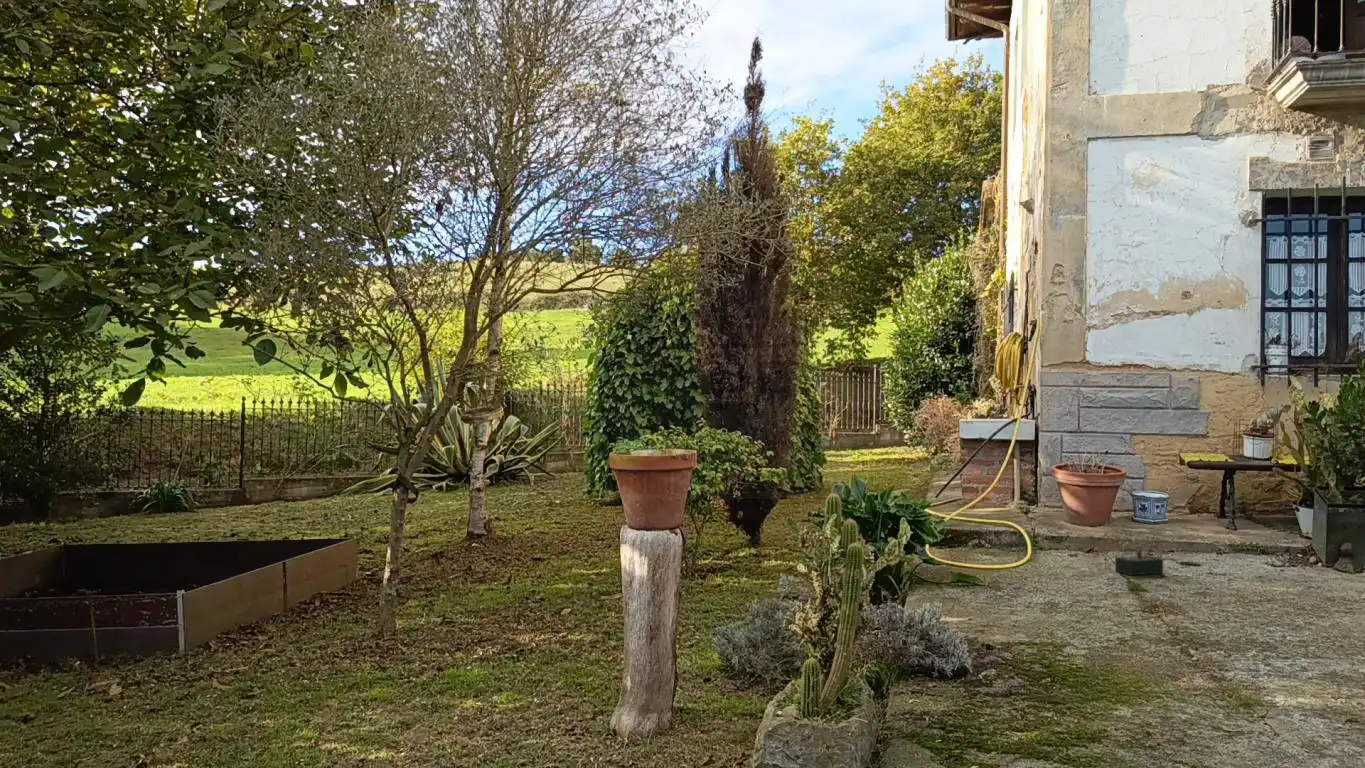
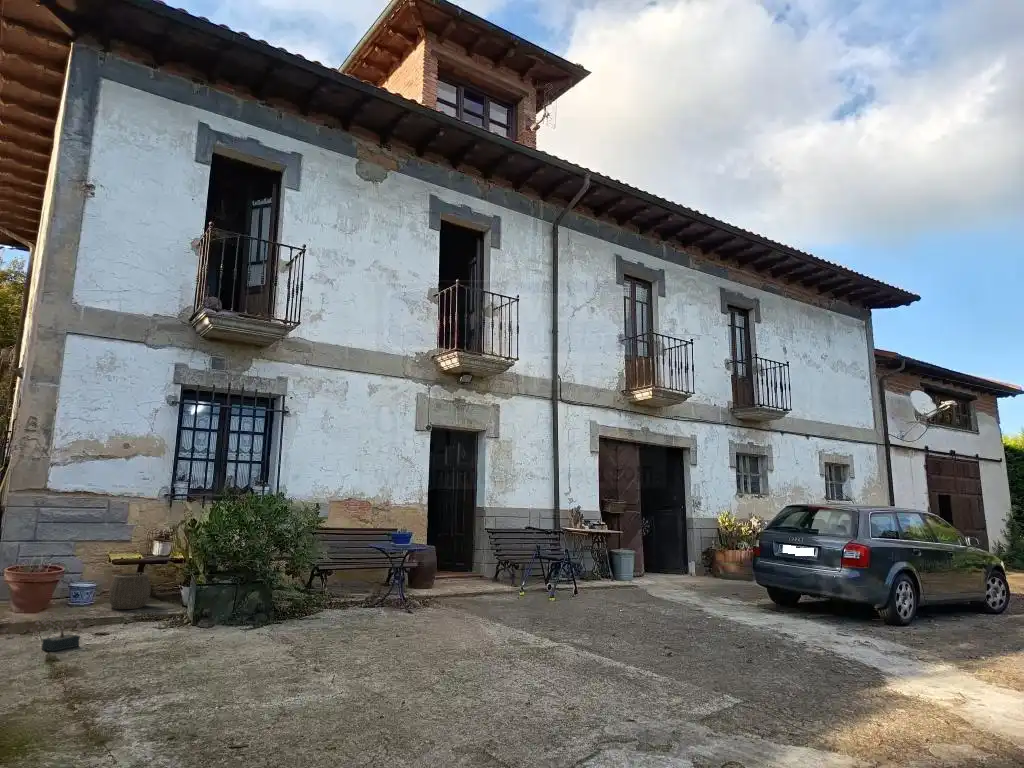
woven basket: none [1186,481,1249,532] -> present [109,573,151,609]

